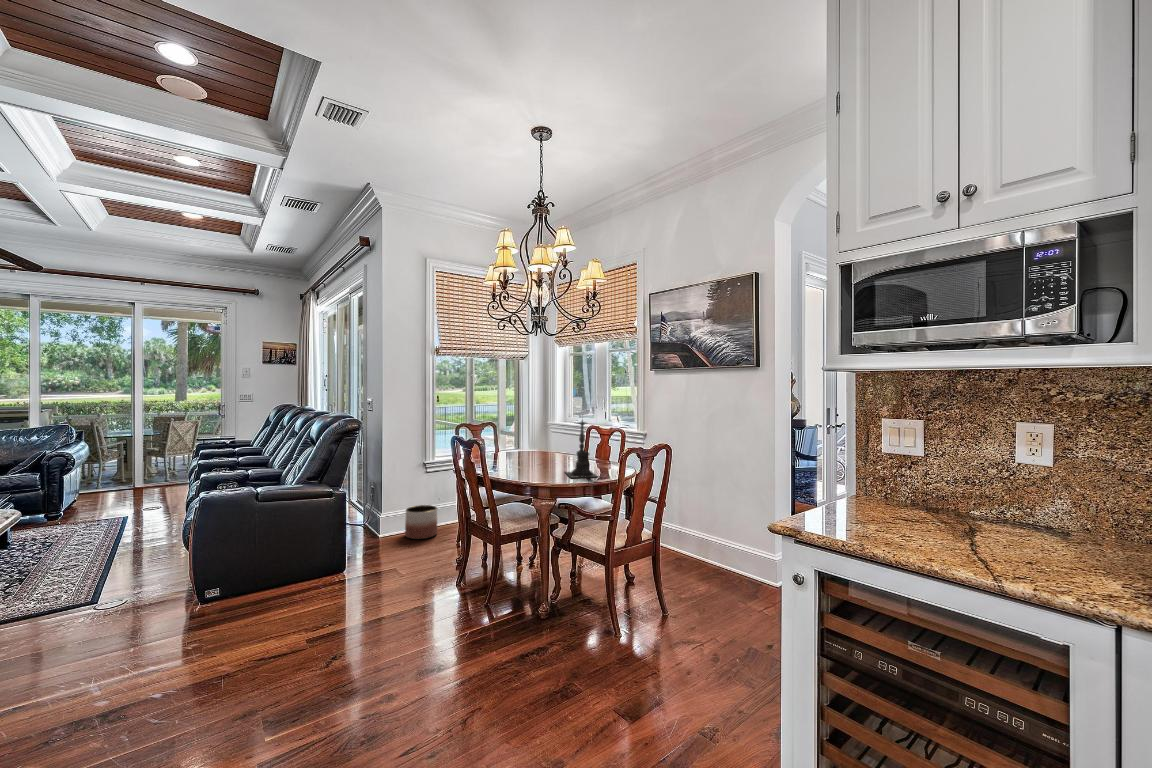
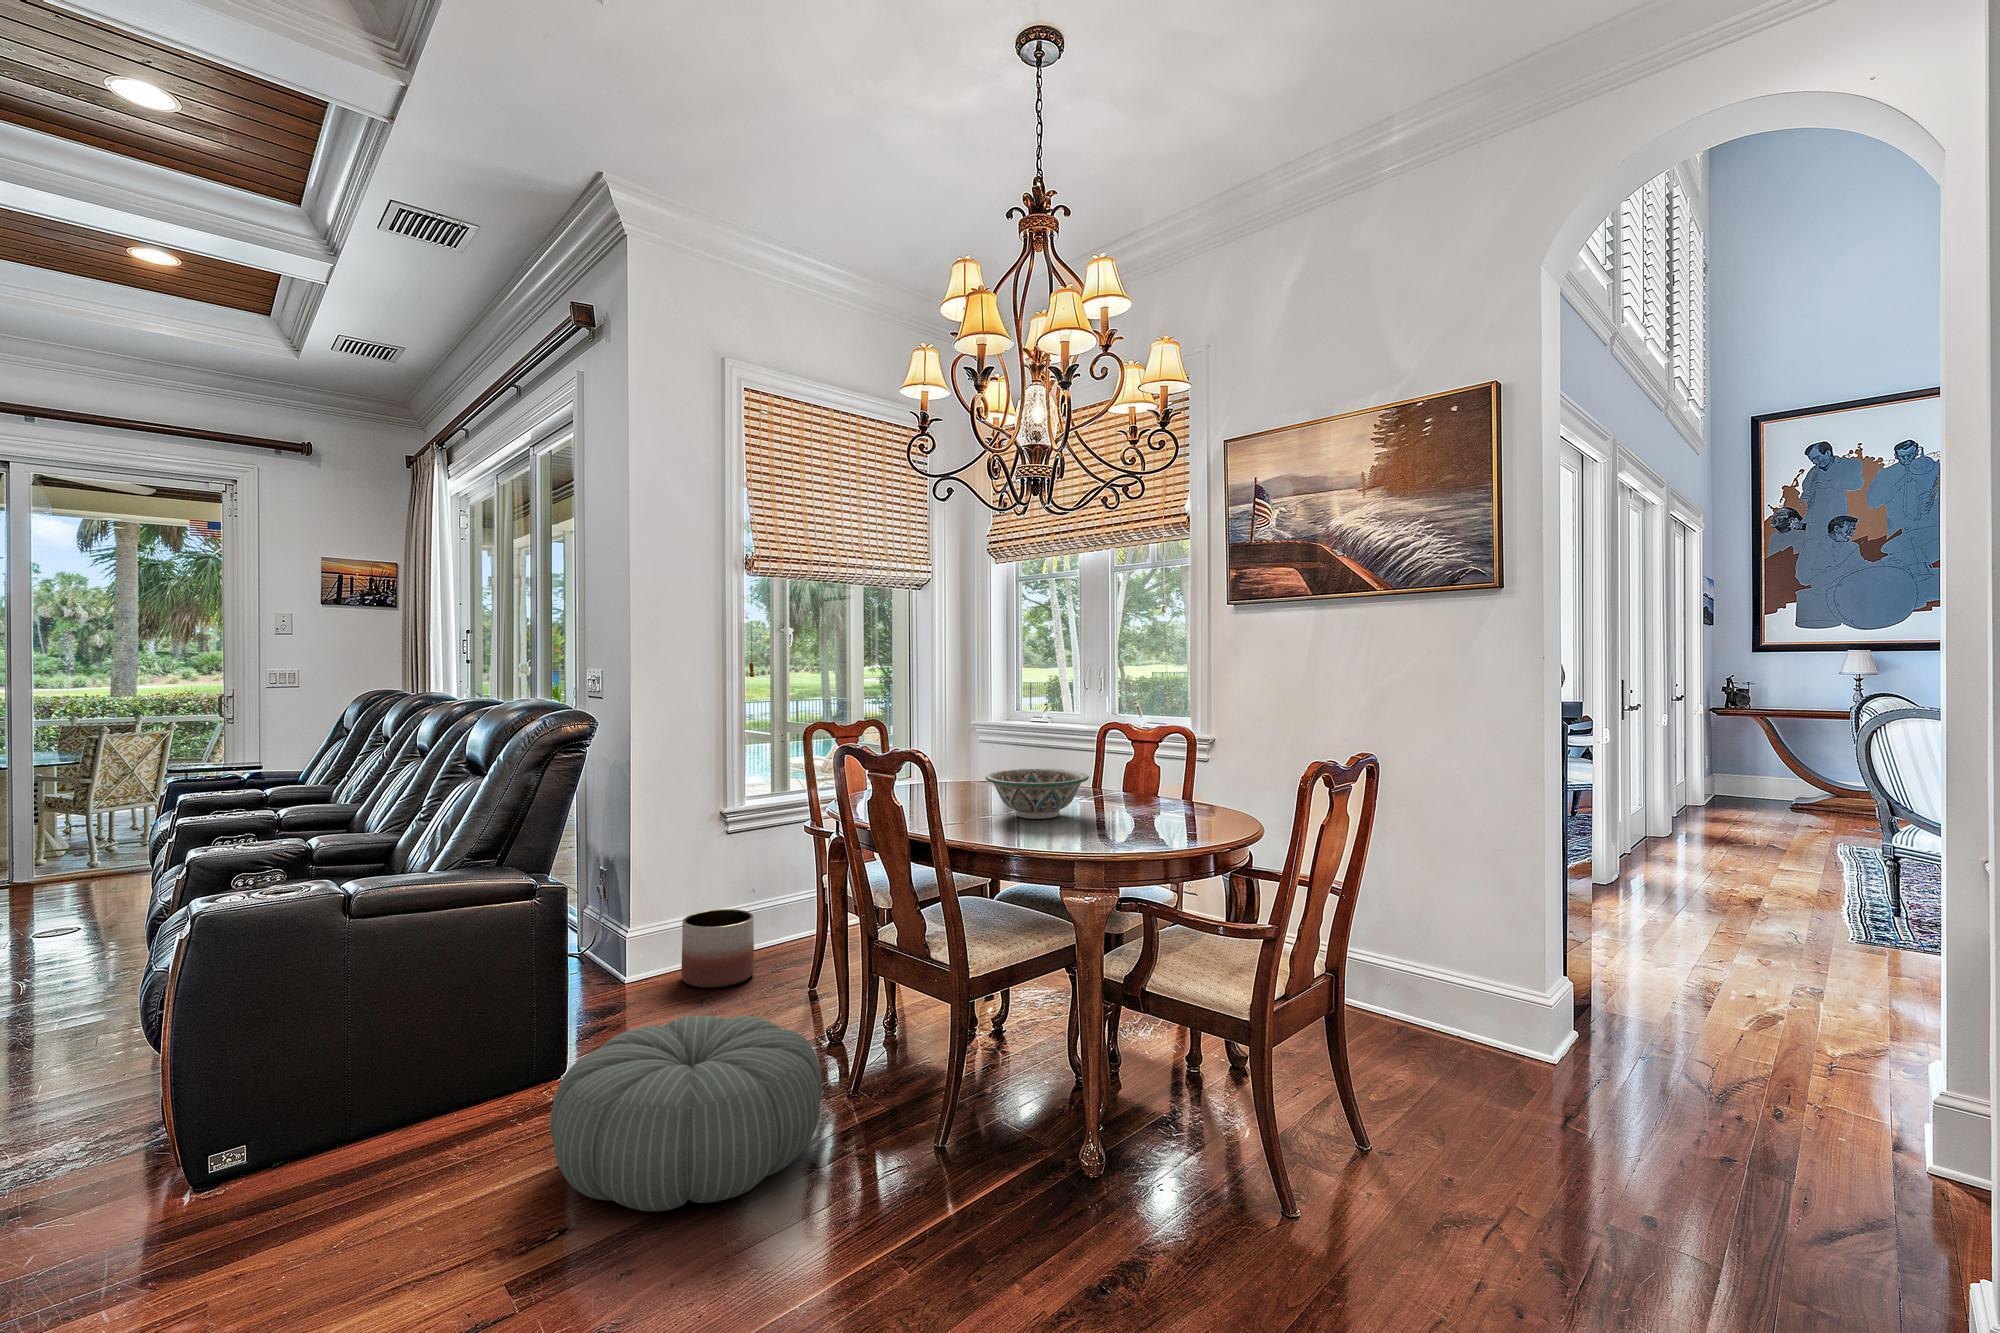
candle holder: present [566,421,597,478] -> none [1107,691,1200,841]
decorative bowl: none [518,446,563,467] -> present [985,769,1089,819]
pouf: none [332,547,443,620] -> present [550,1016,822,1211]

